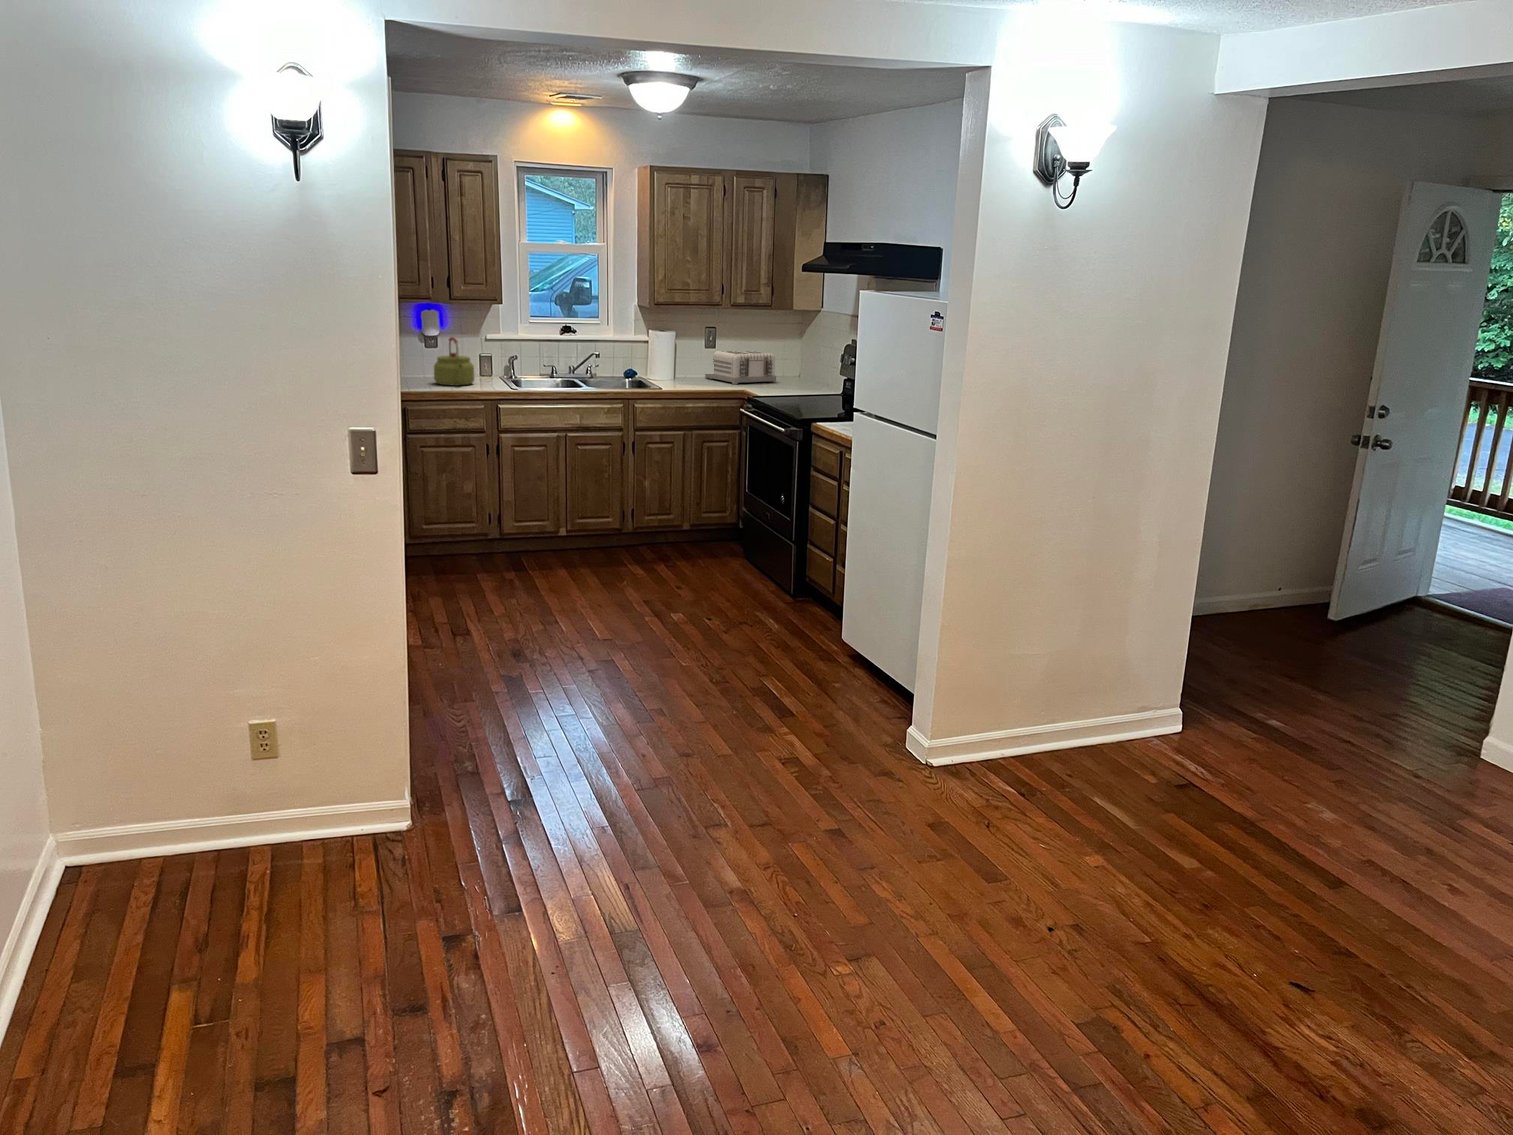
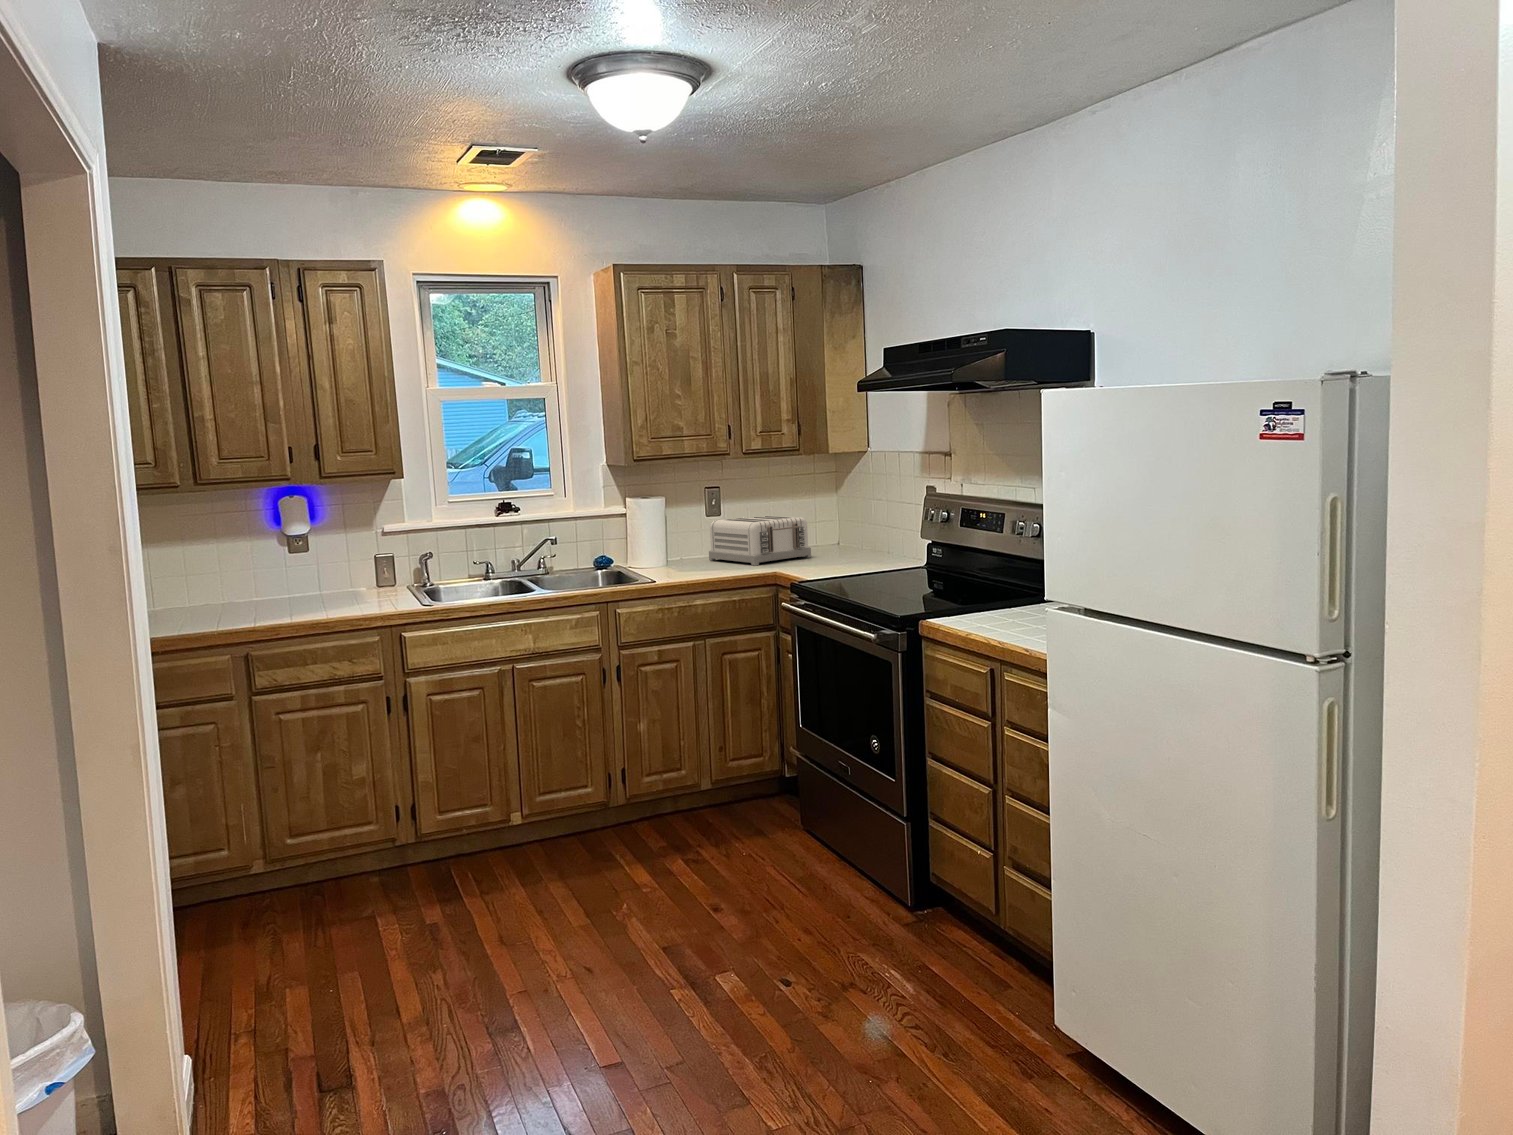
kettle: present [434,337,474,386] -> none [303,534,368,607]

